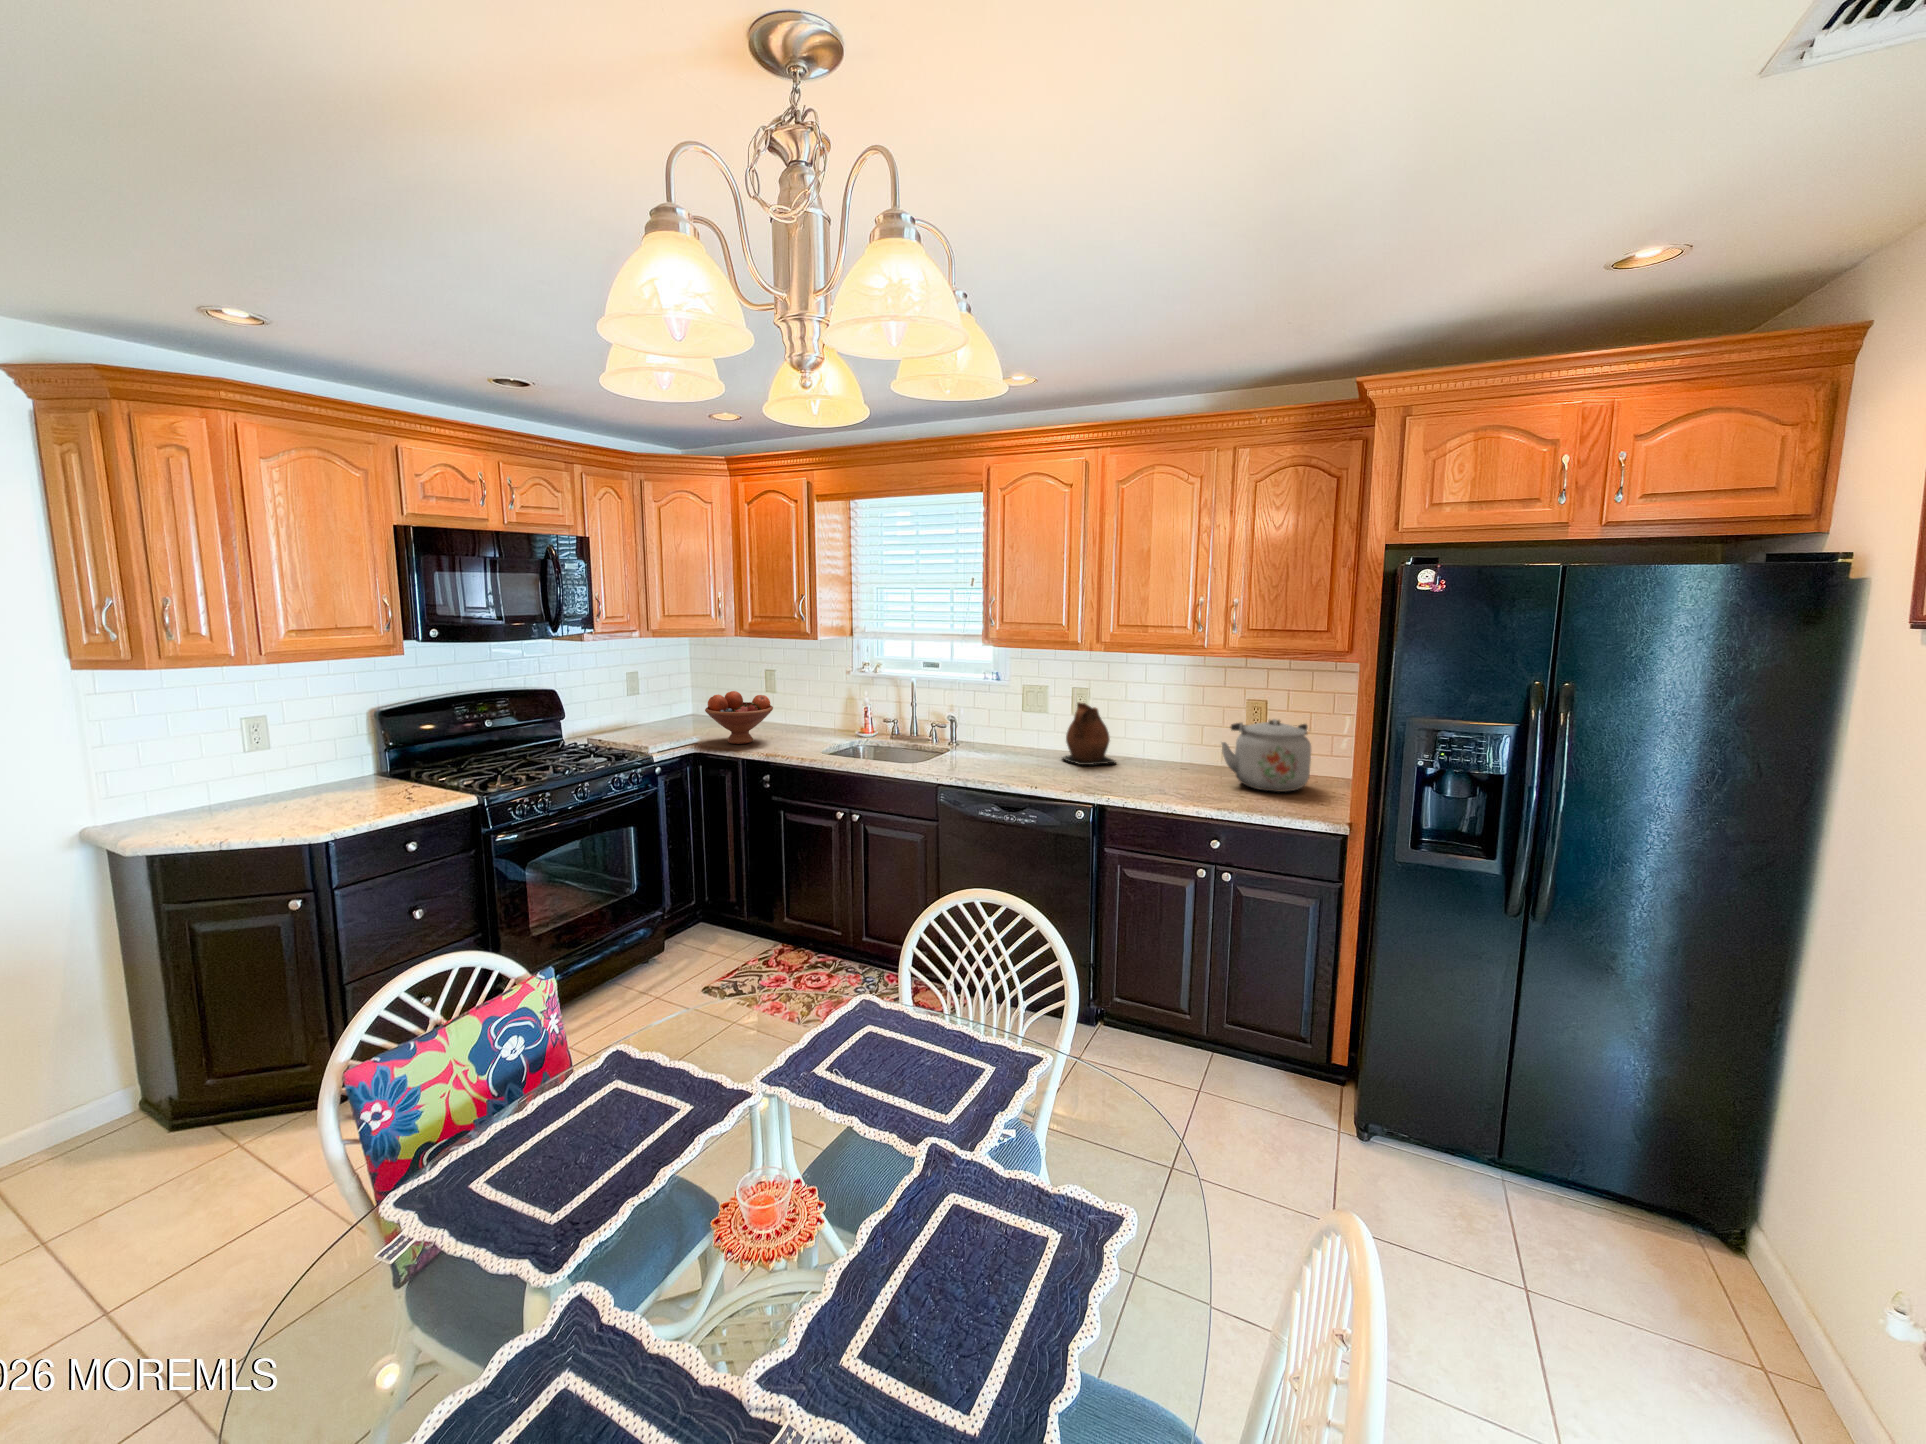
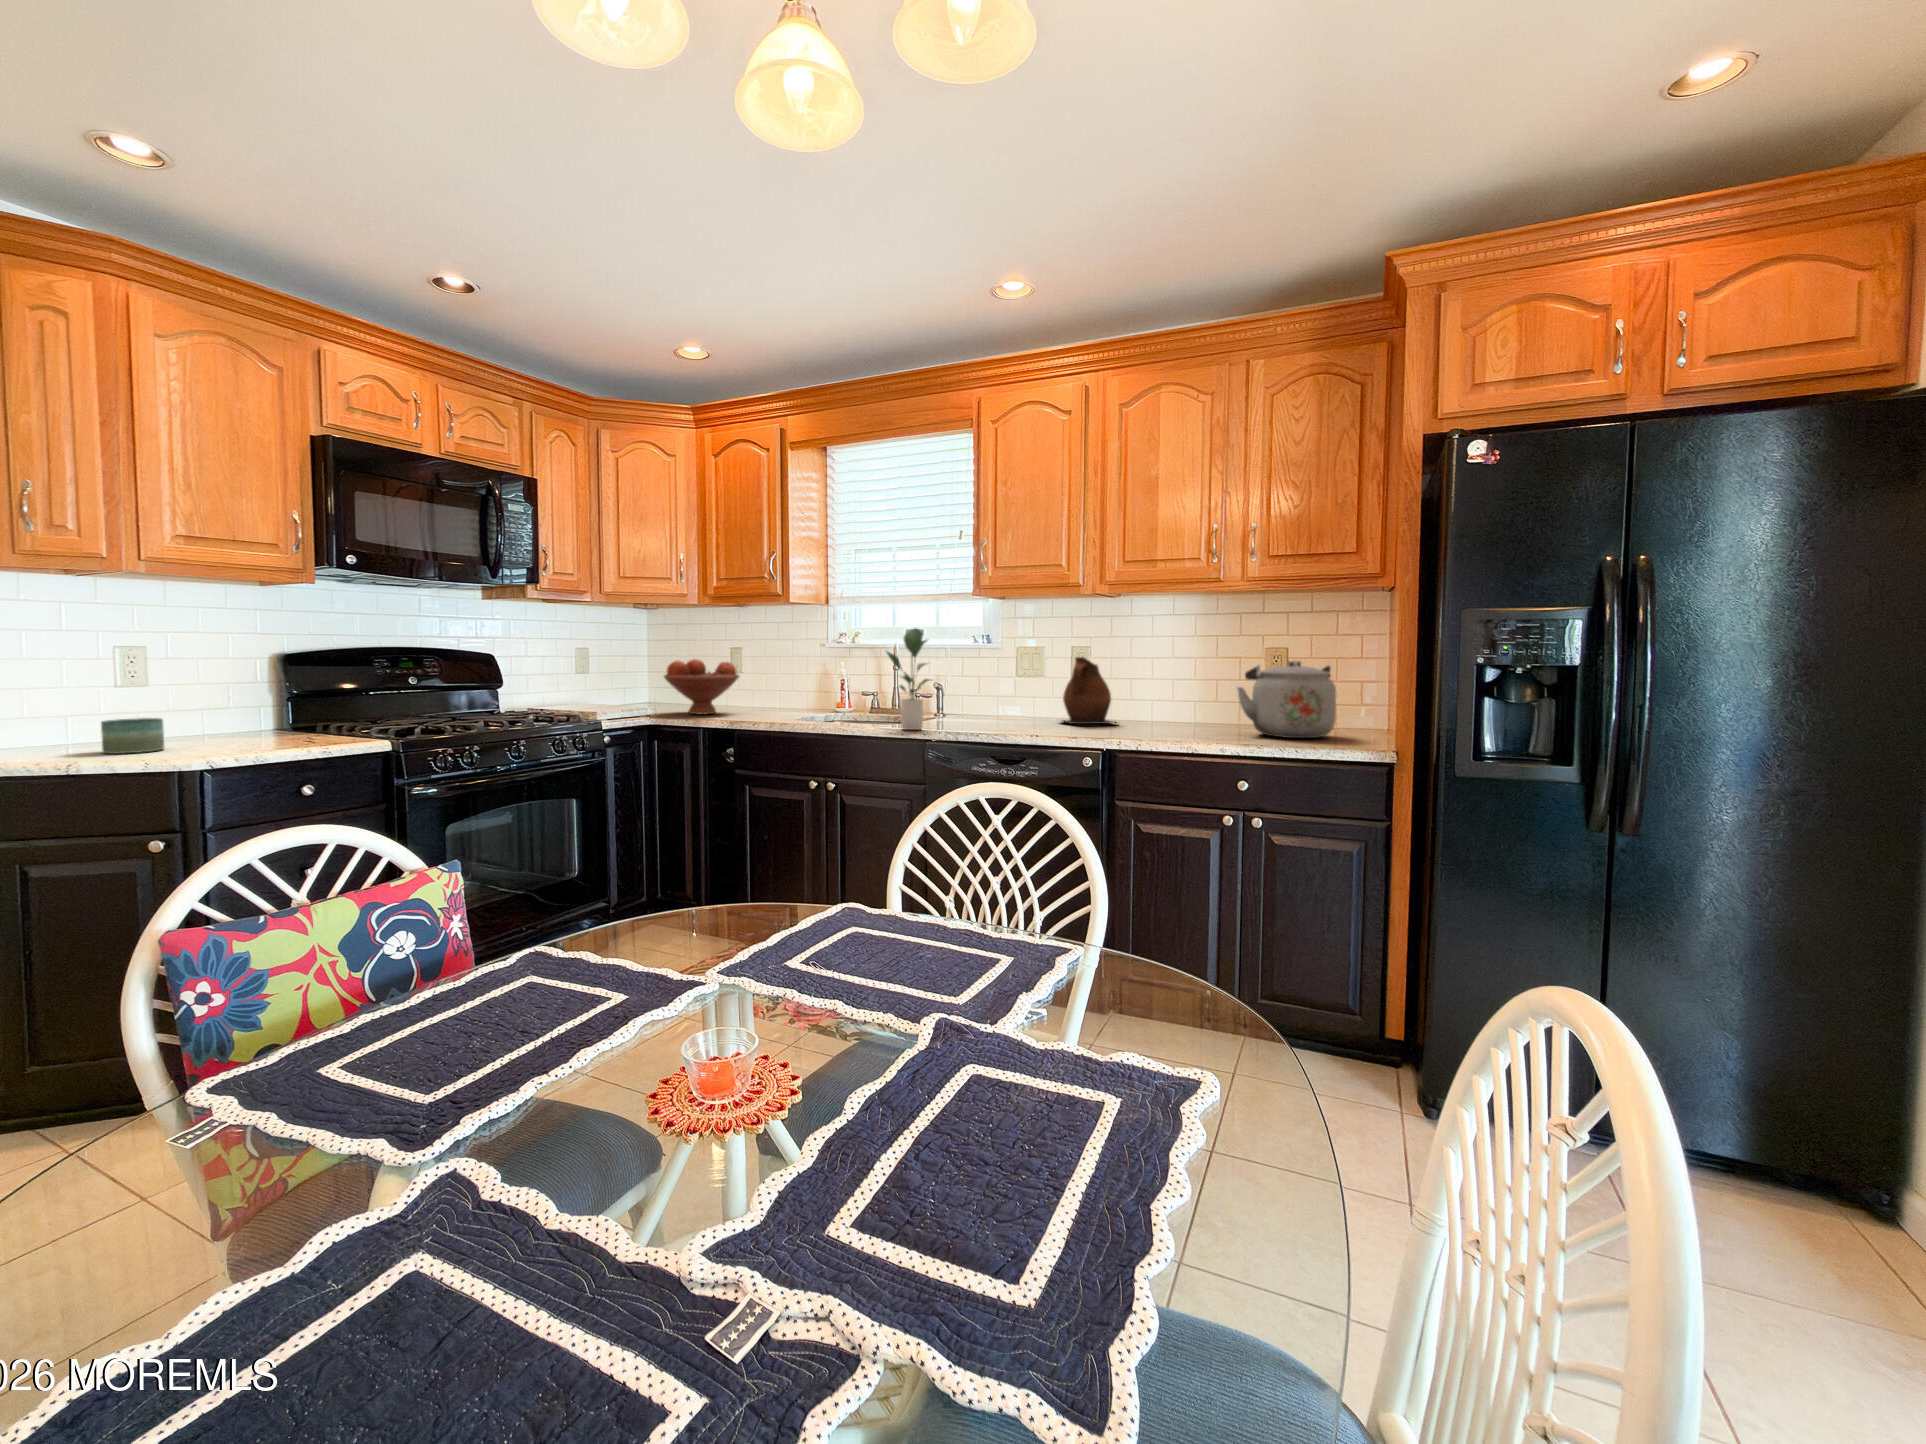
potted plant: none [902,680,947,775] -> present [887,628,930,730]
candle: none [238,788,290,823] -> present [101,718,164,754]

